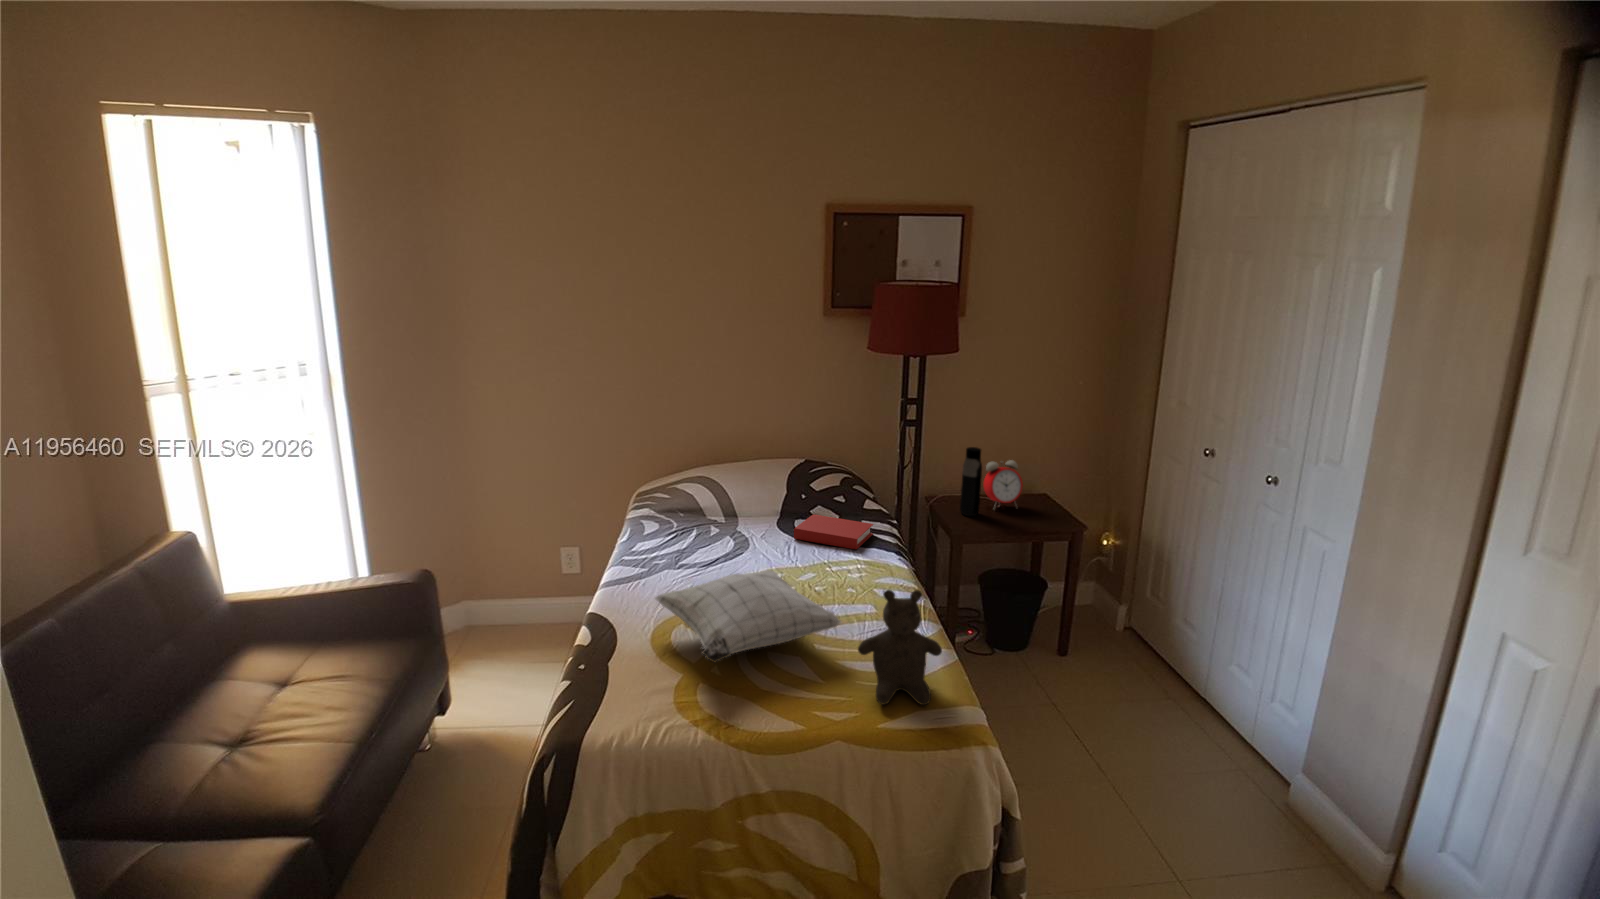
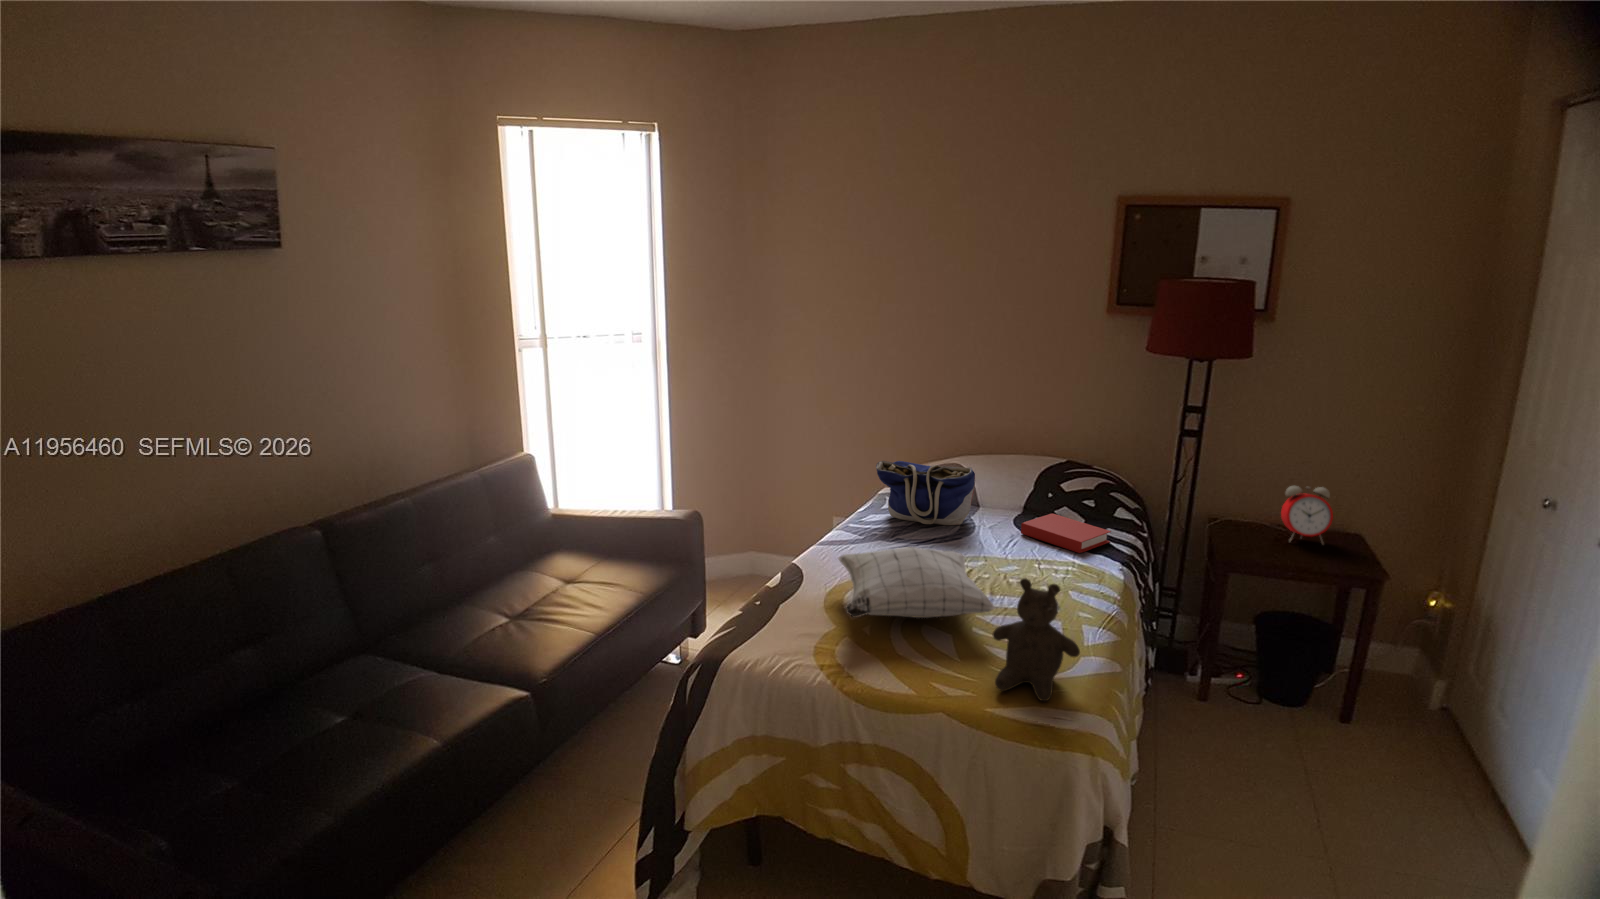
water bottle: present [960,447,982,516] -> none [1243,465,1274,545]
tote bag: none [643,481,748,544] -> present [876,461,975,525]

